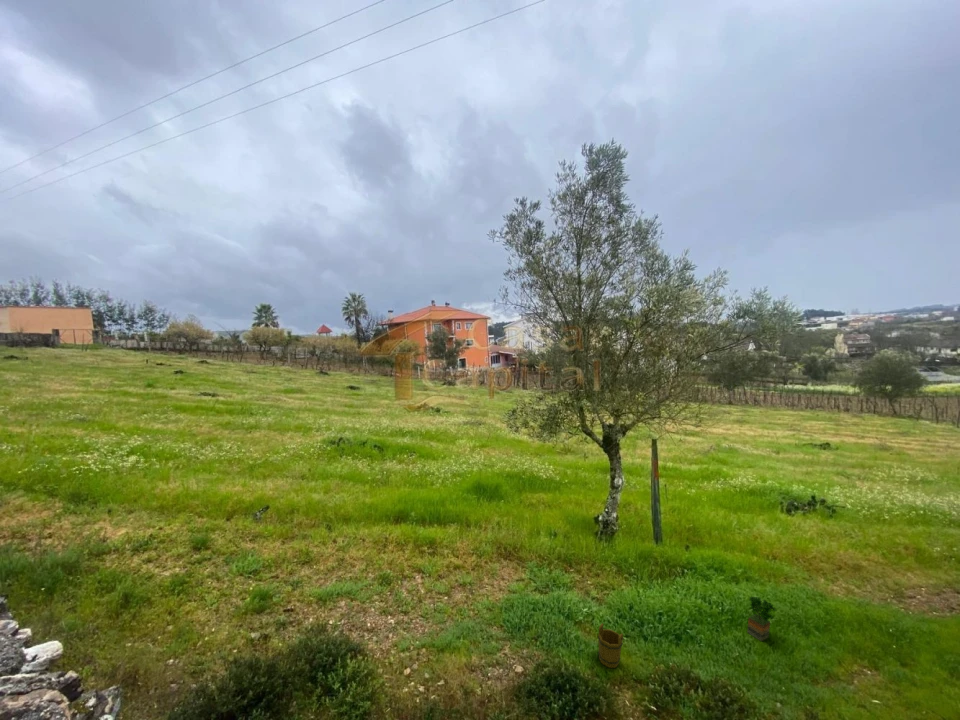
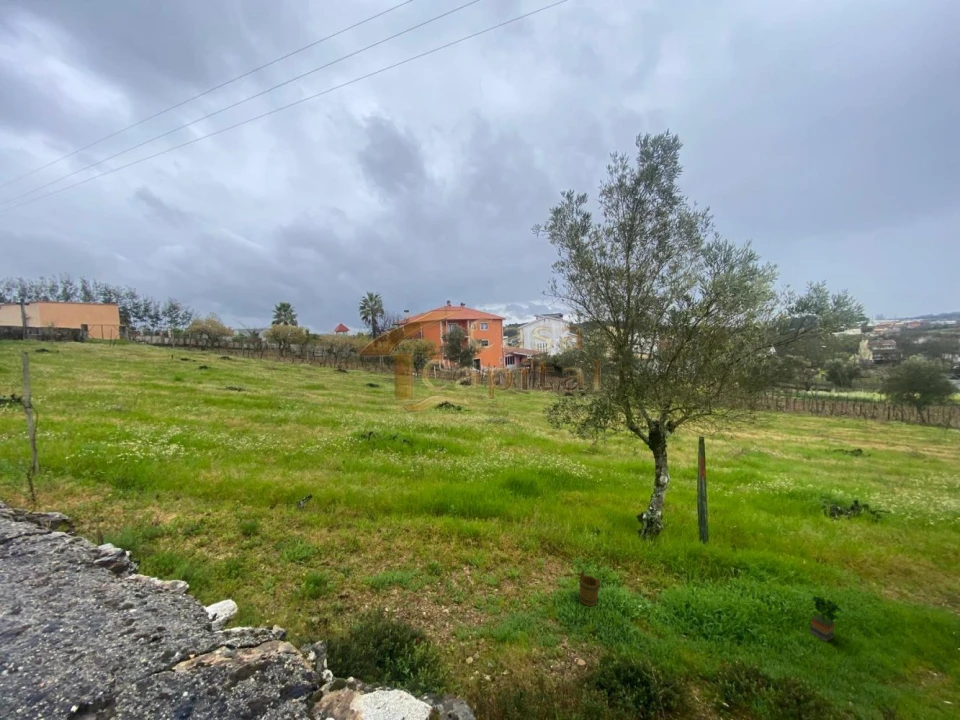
bucket: present [598,624,624,668] -> present [579,571,600,606]

